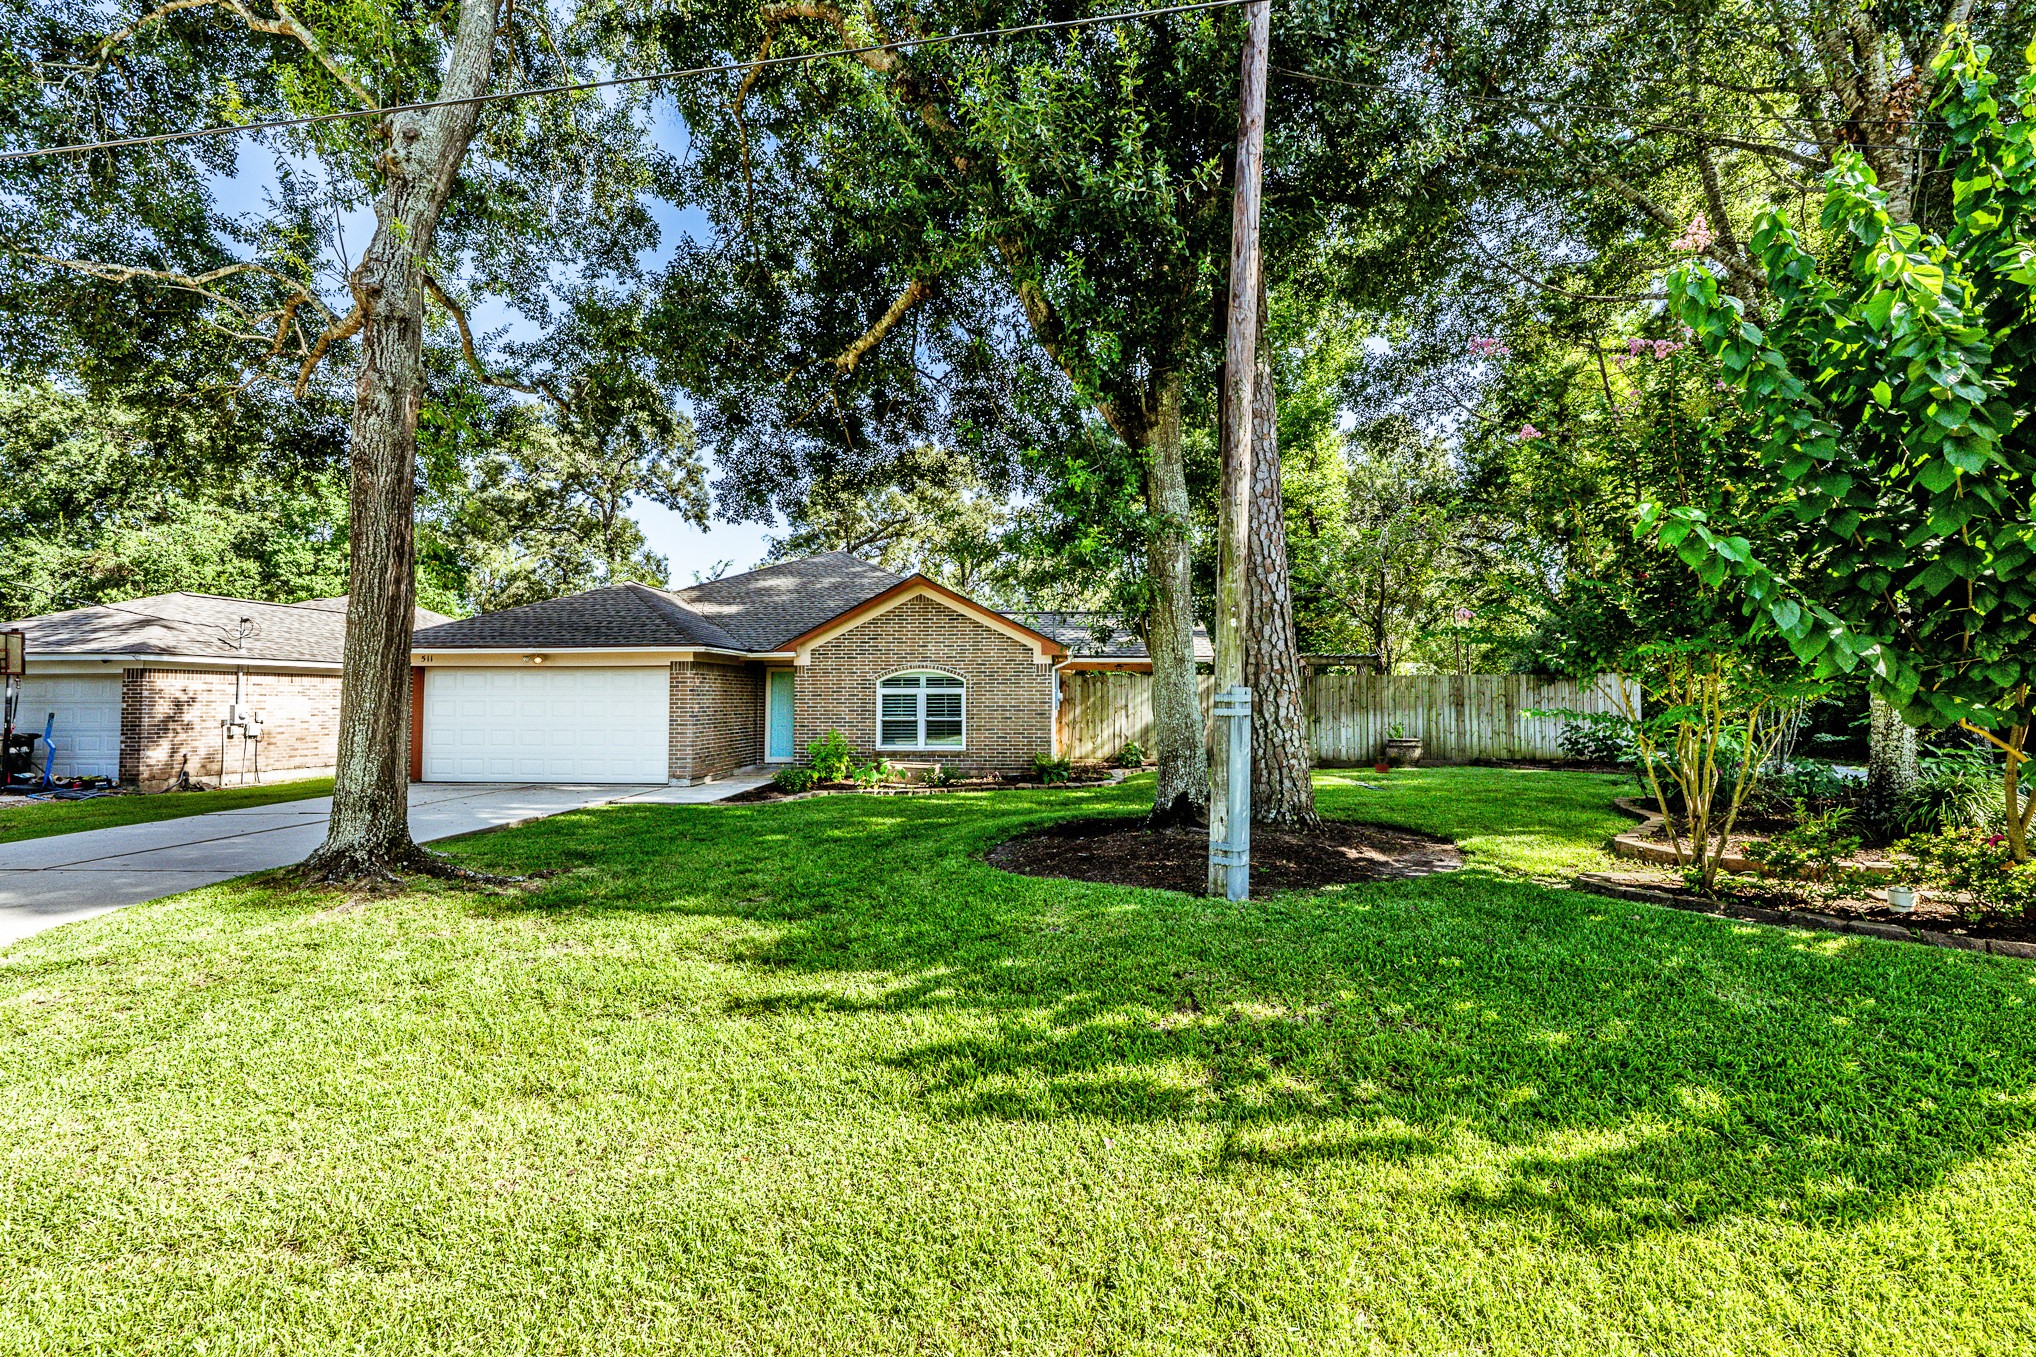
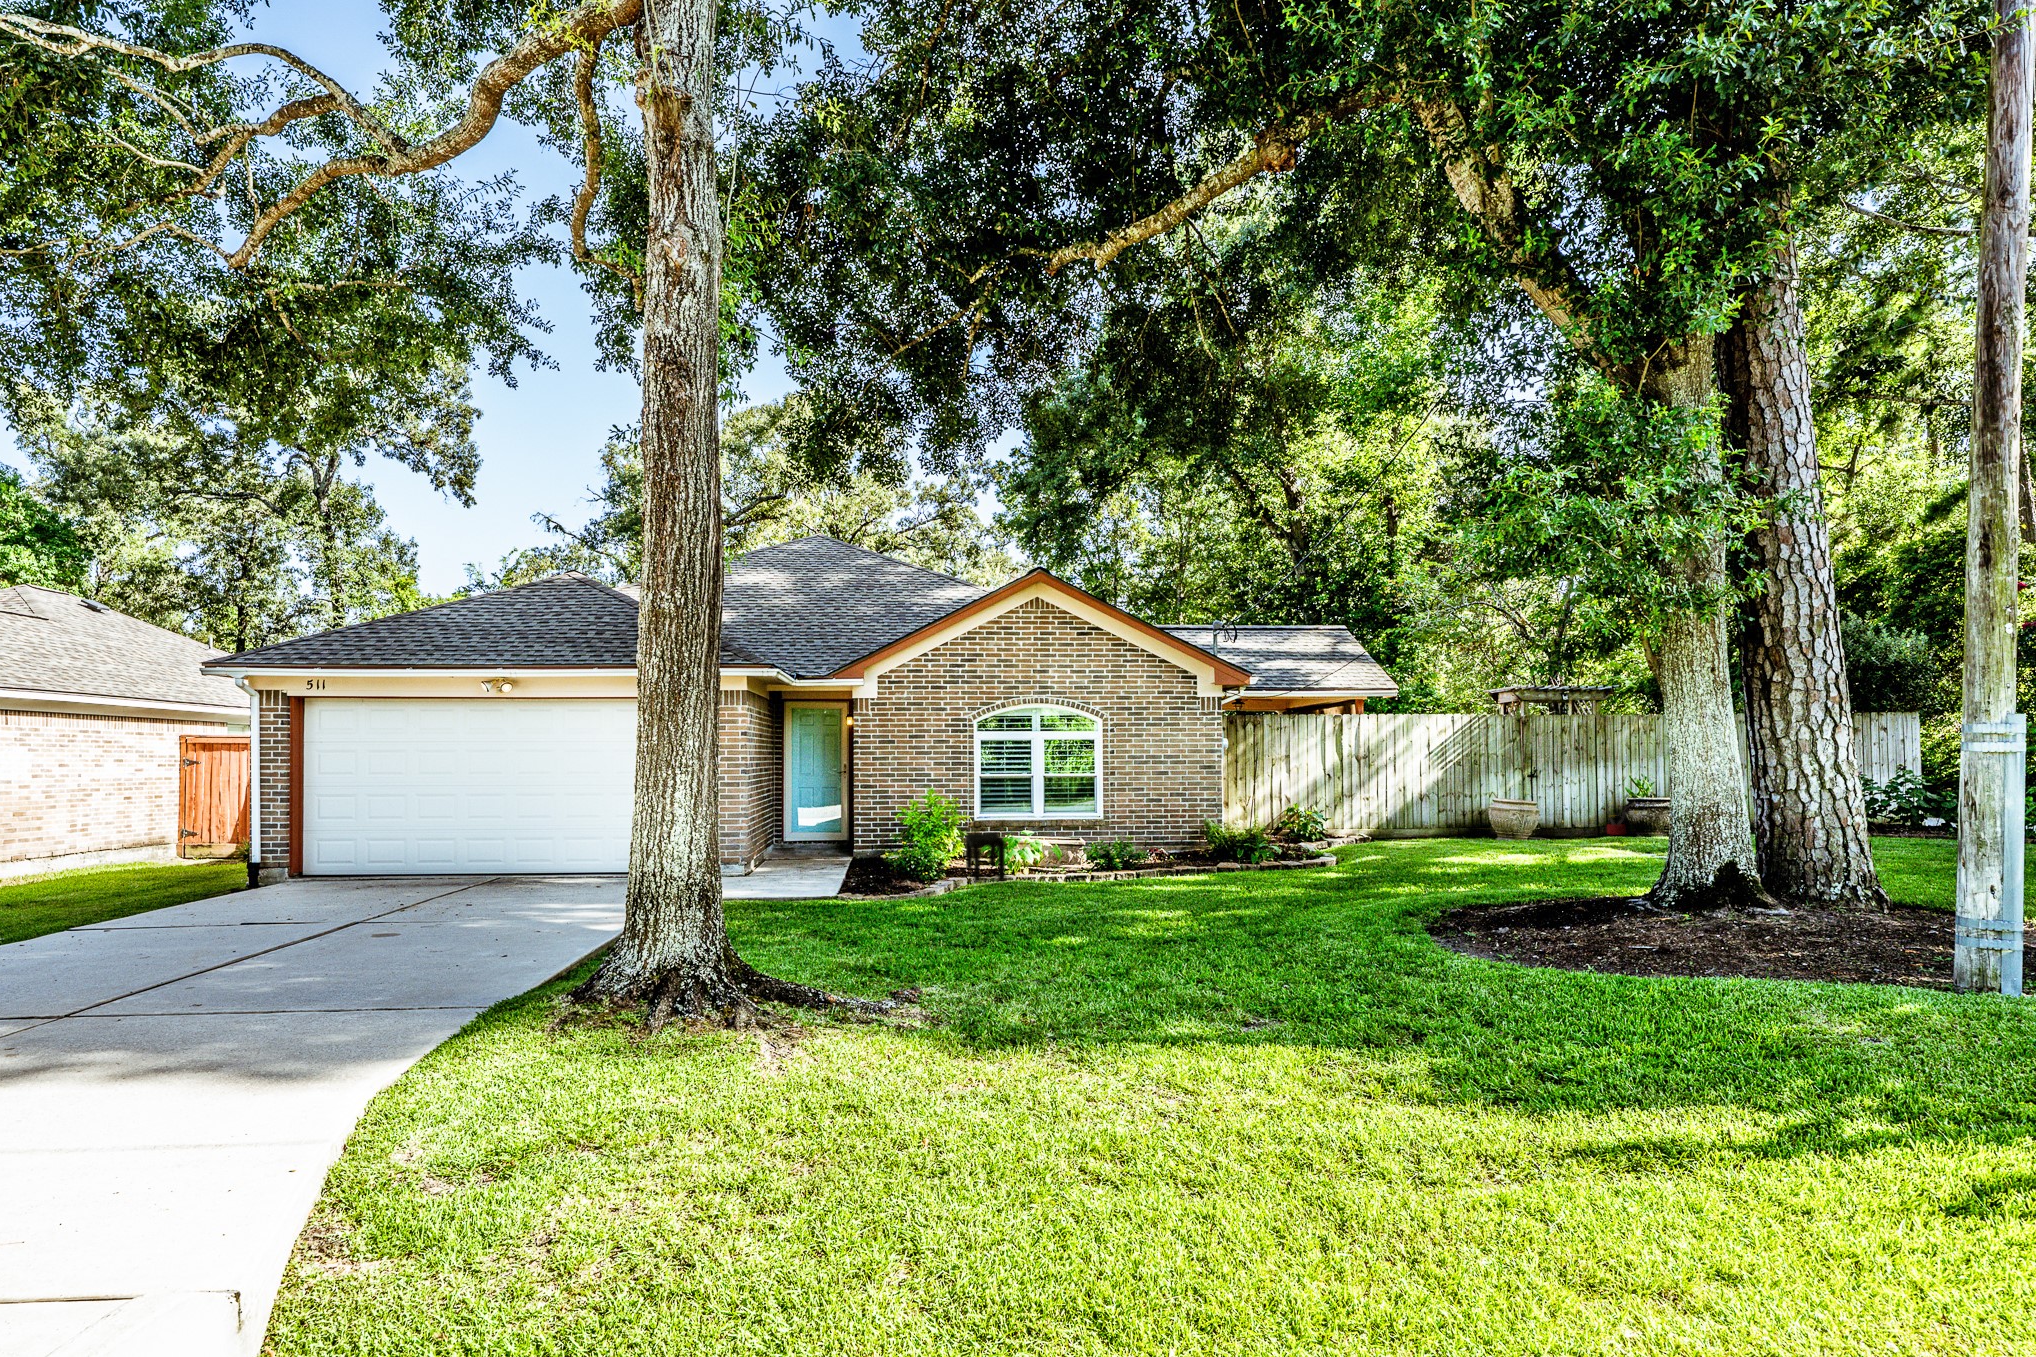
bench: none [810,755,848,789] -> present [965,833,1005,882]

